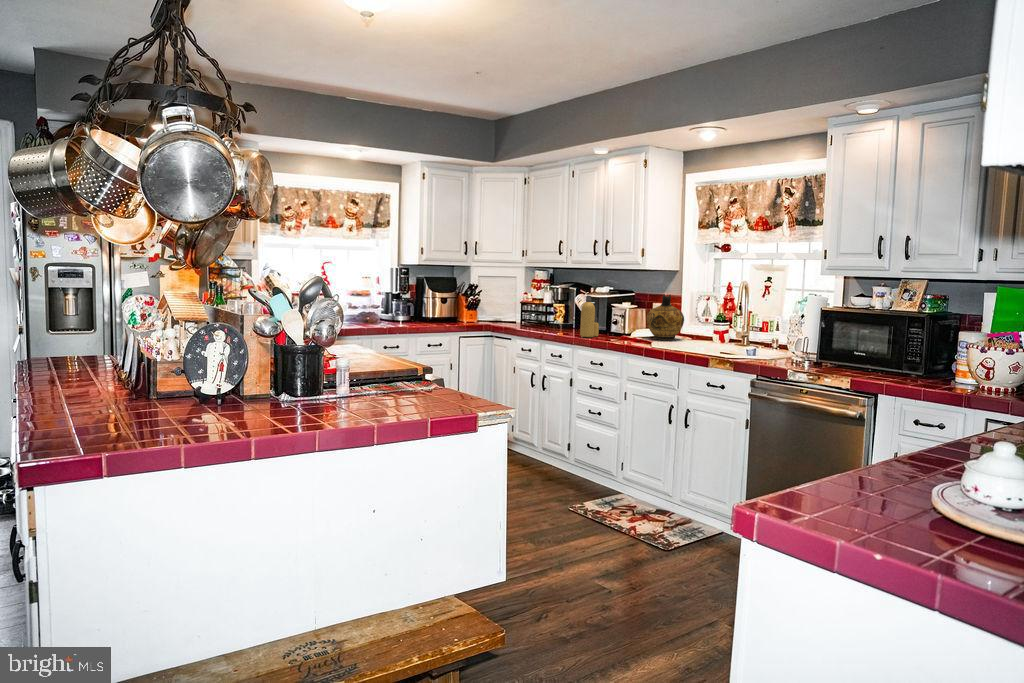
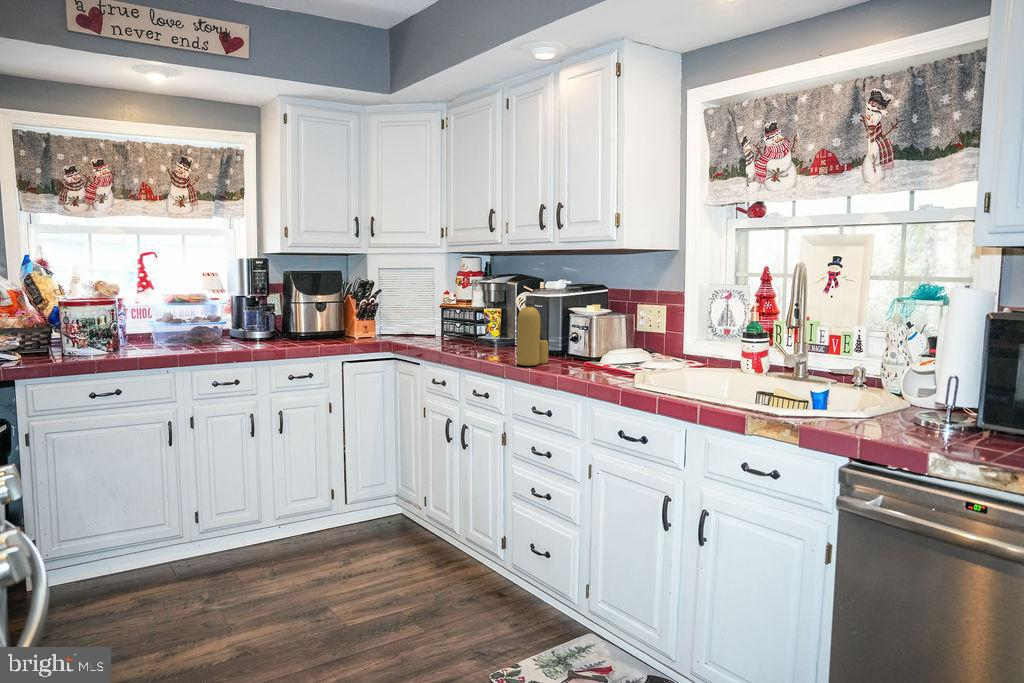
ceramic jug: present [647,294,684,340] -> none [627,291,690,368]

